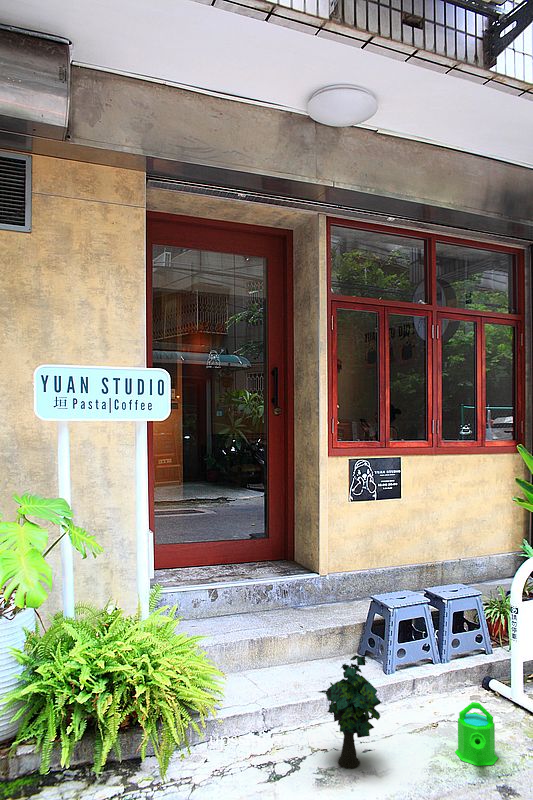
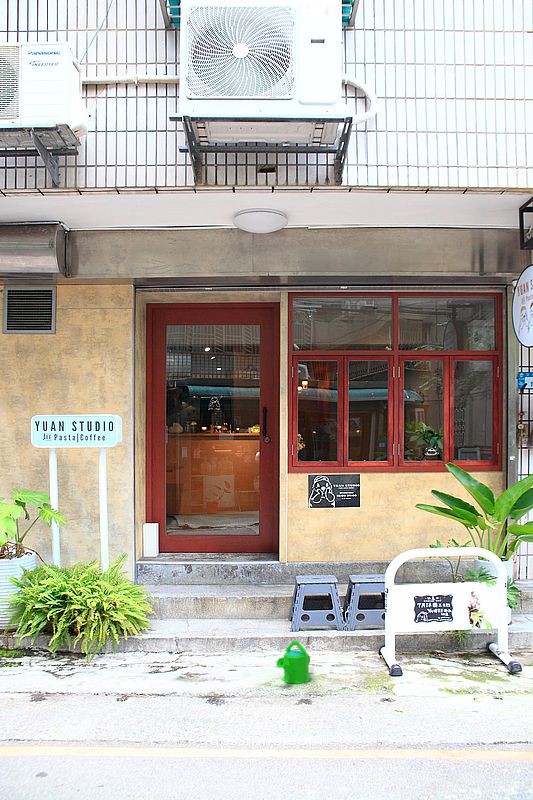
decorative plant: present [319,656,382,768] -> none [191,600,231,675]

